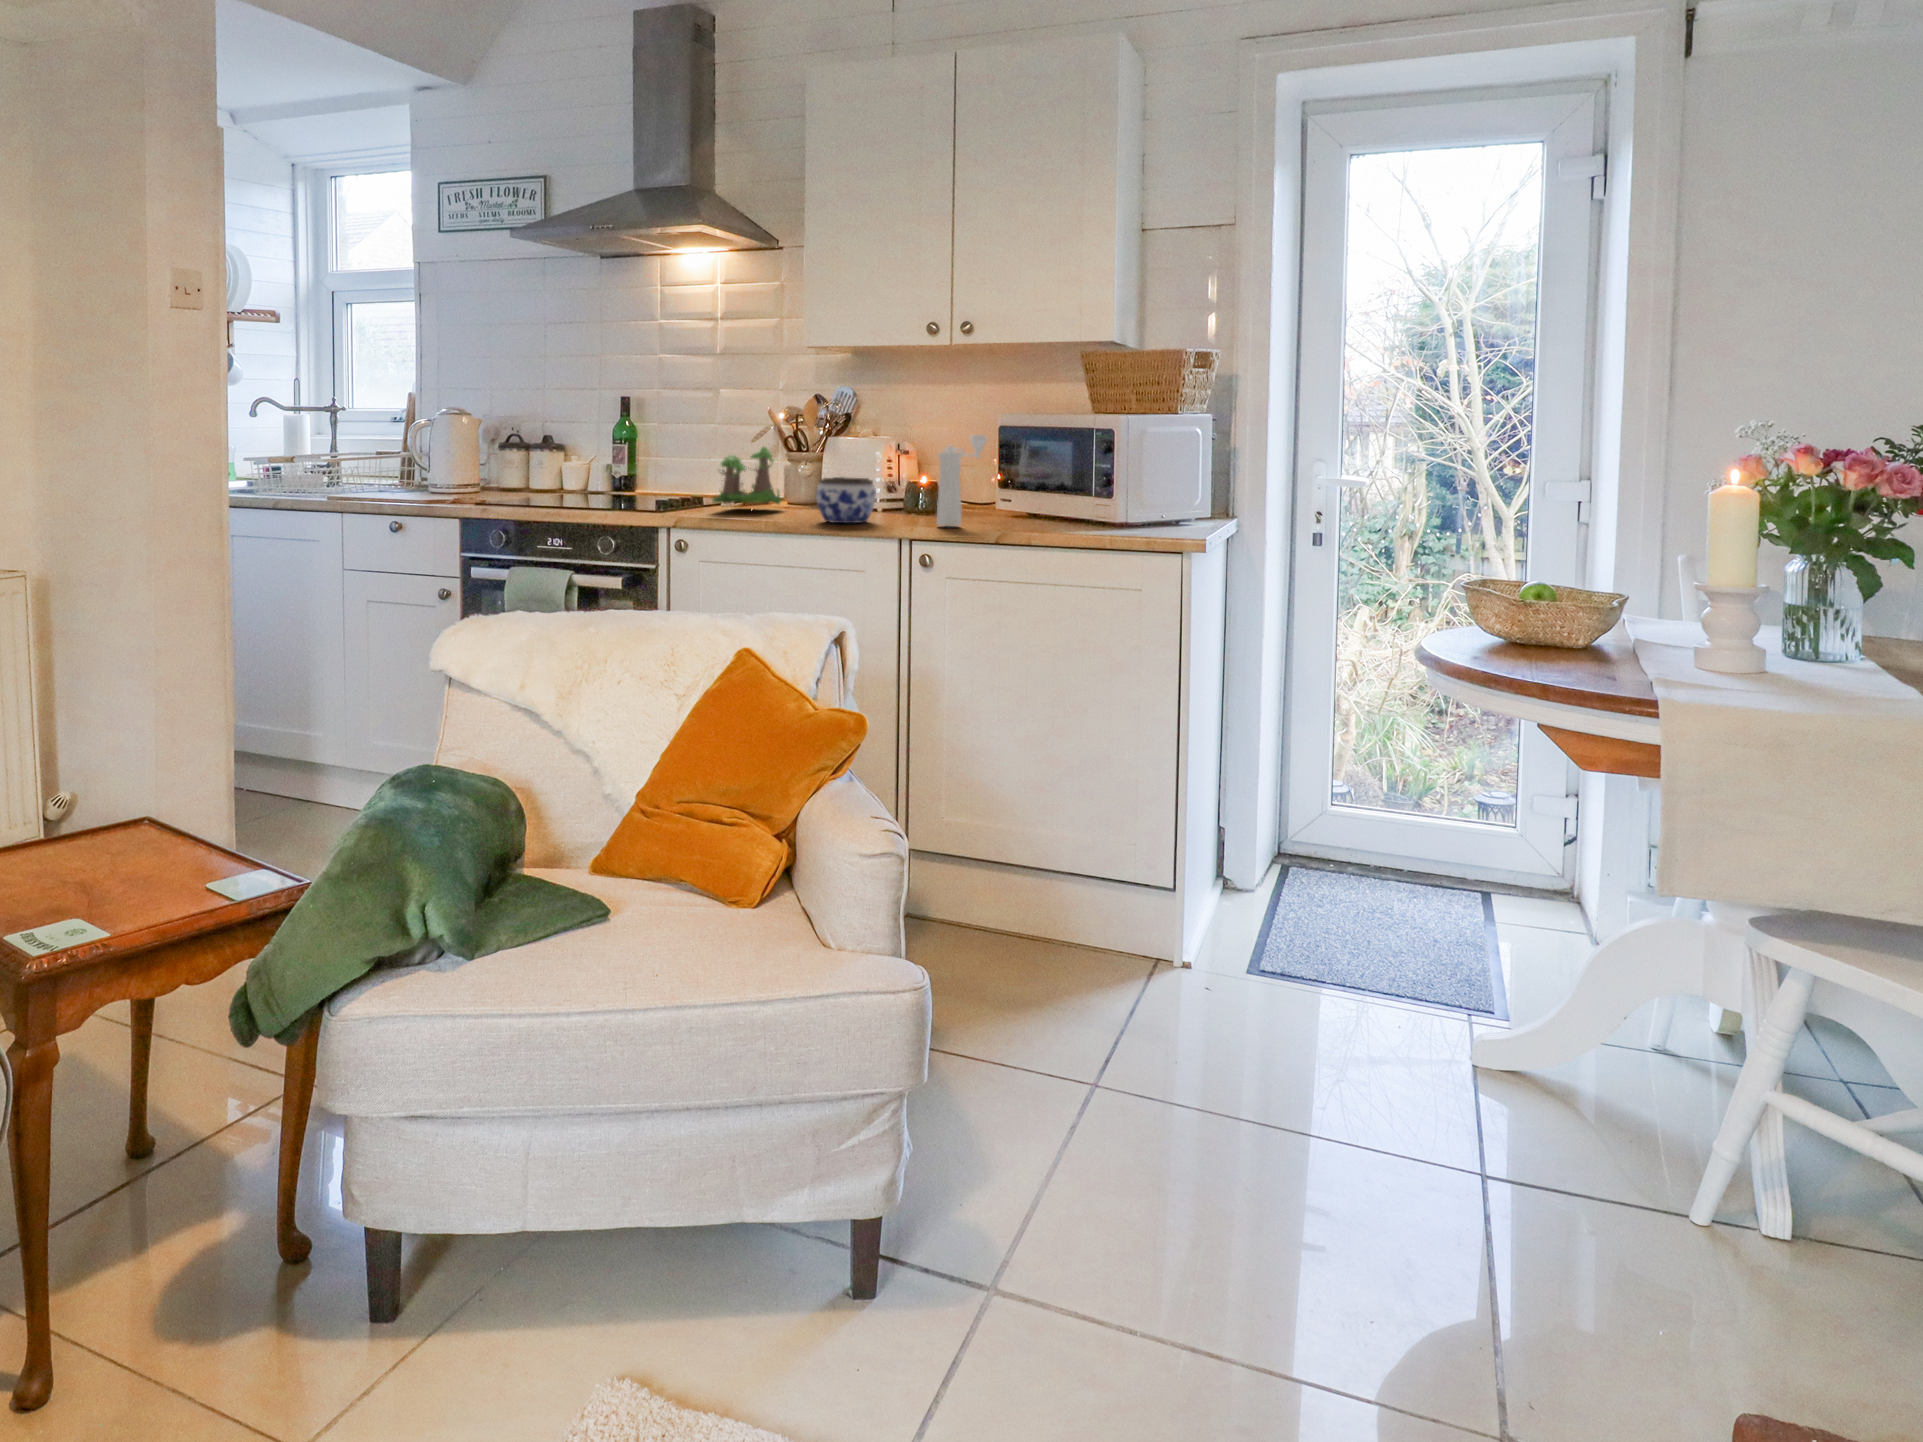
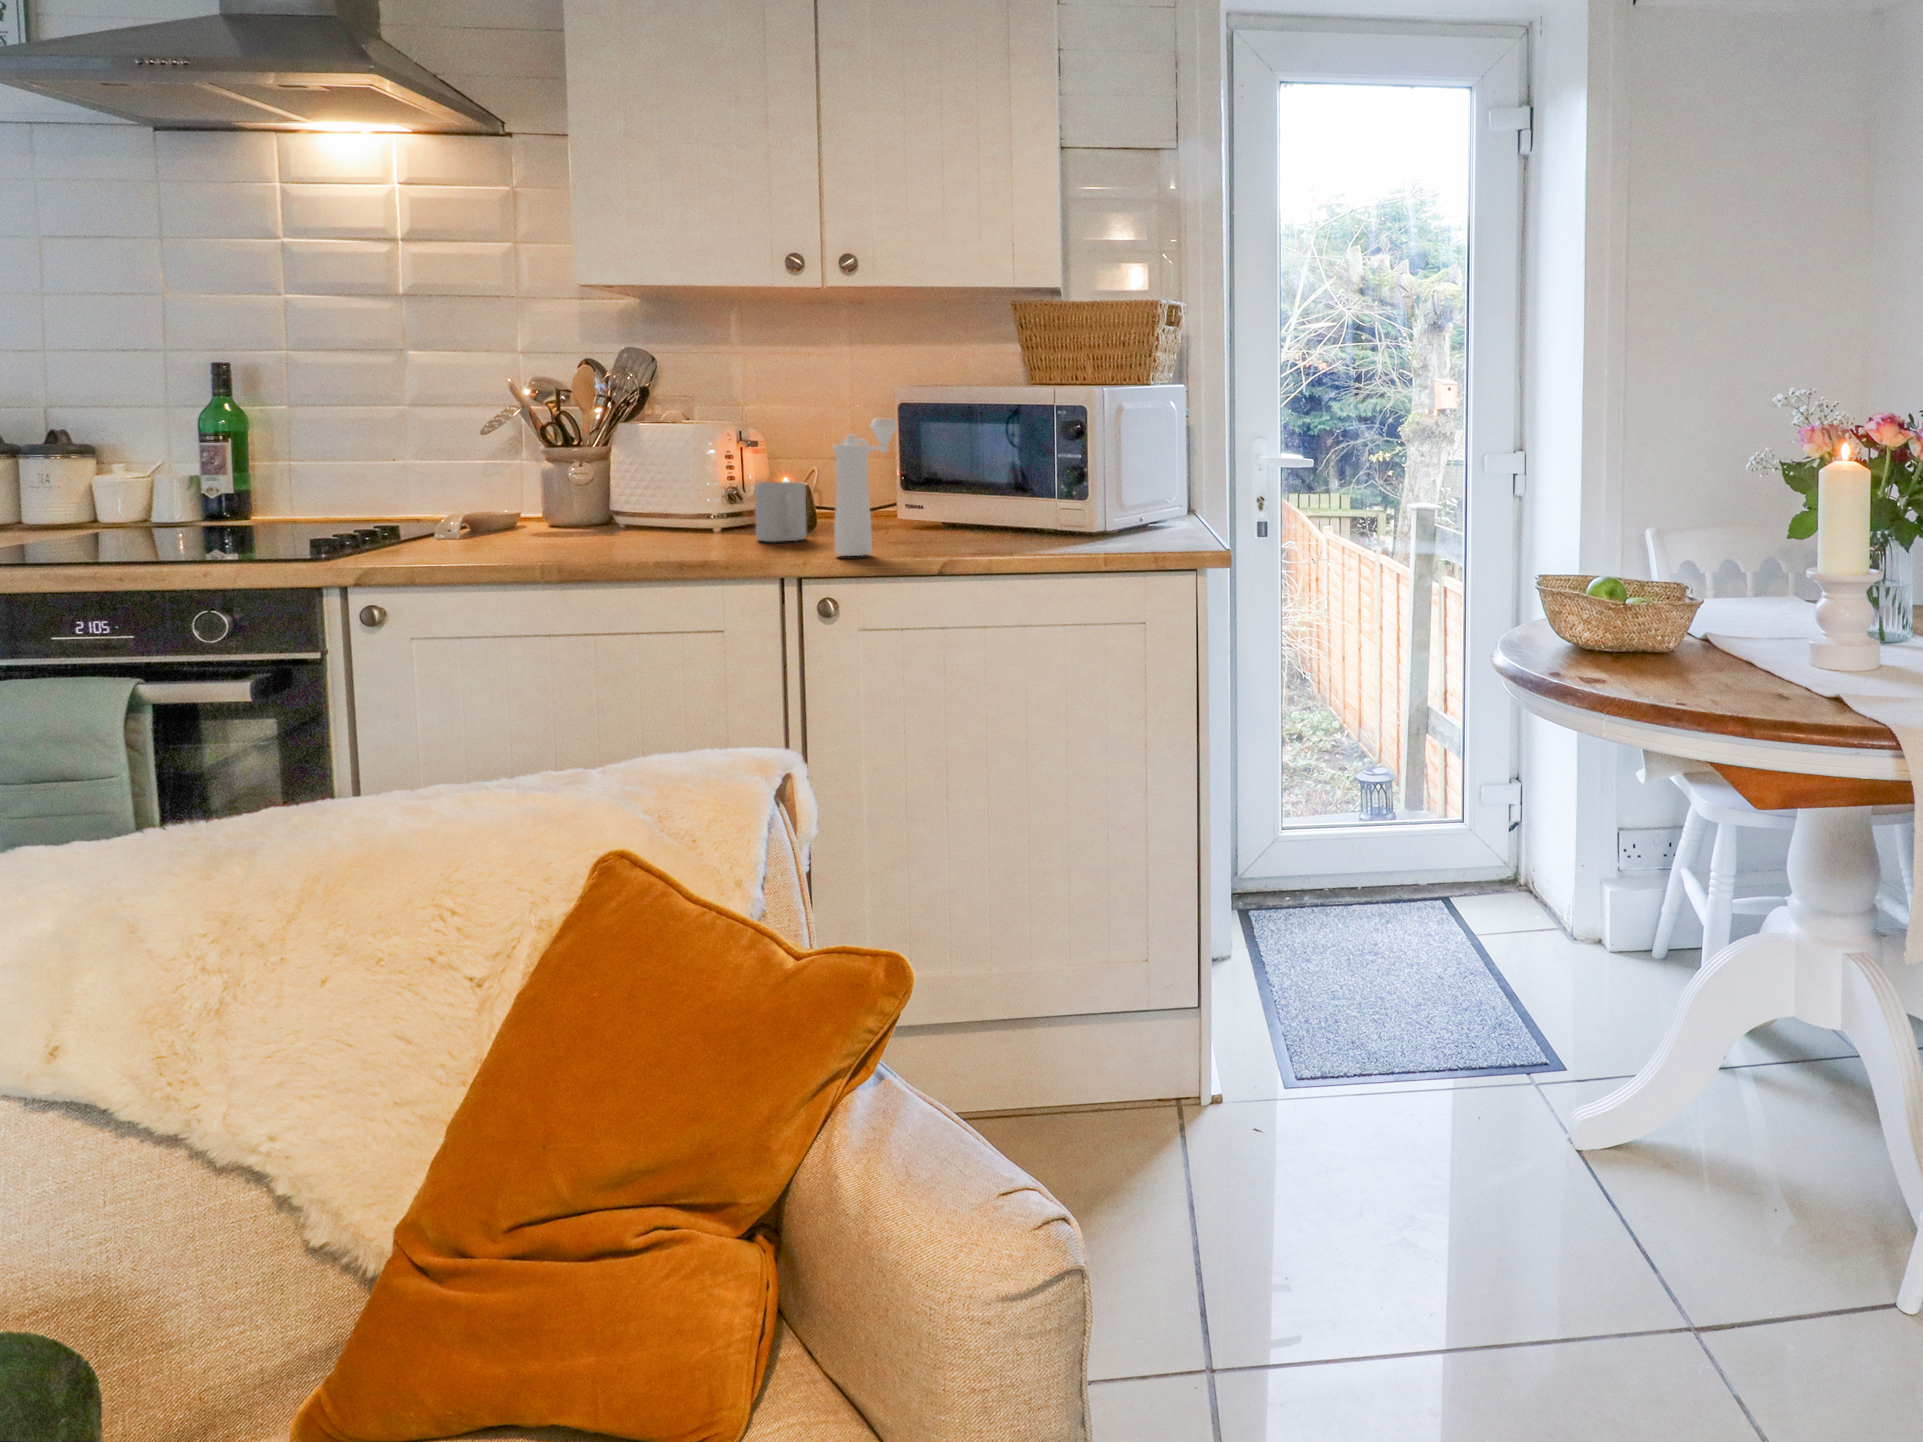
plant: present [712,447,785,504] -> none [420,395,564,546]
jar: present [816,477,876,523] -> none [629,487,730,560]
mug: none [899,477,932,517] -> present [755,482,806,541]

